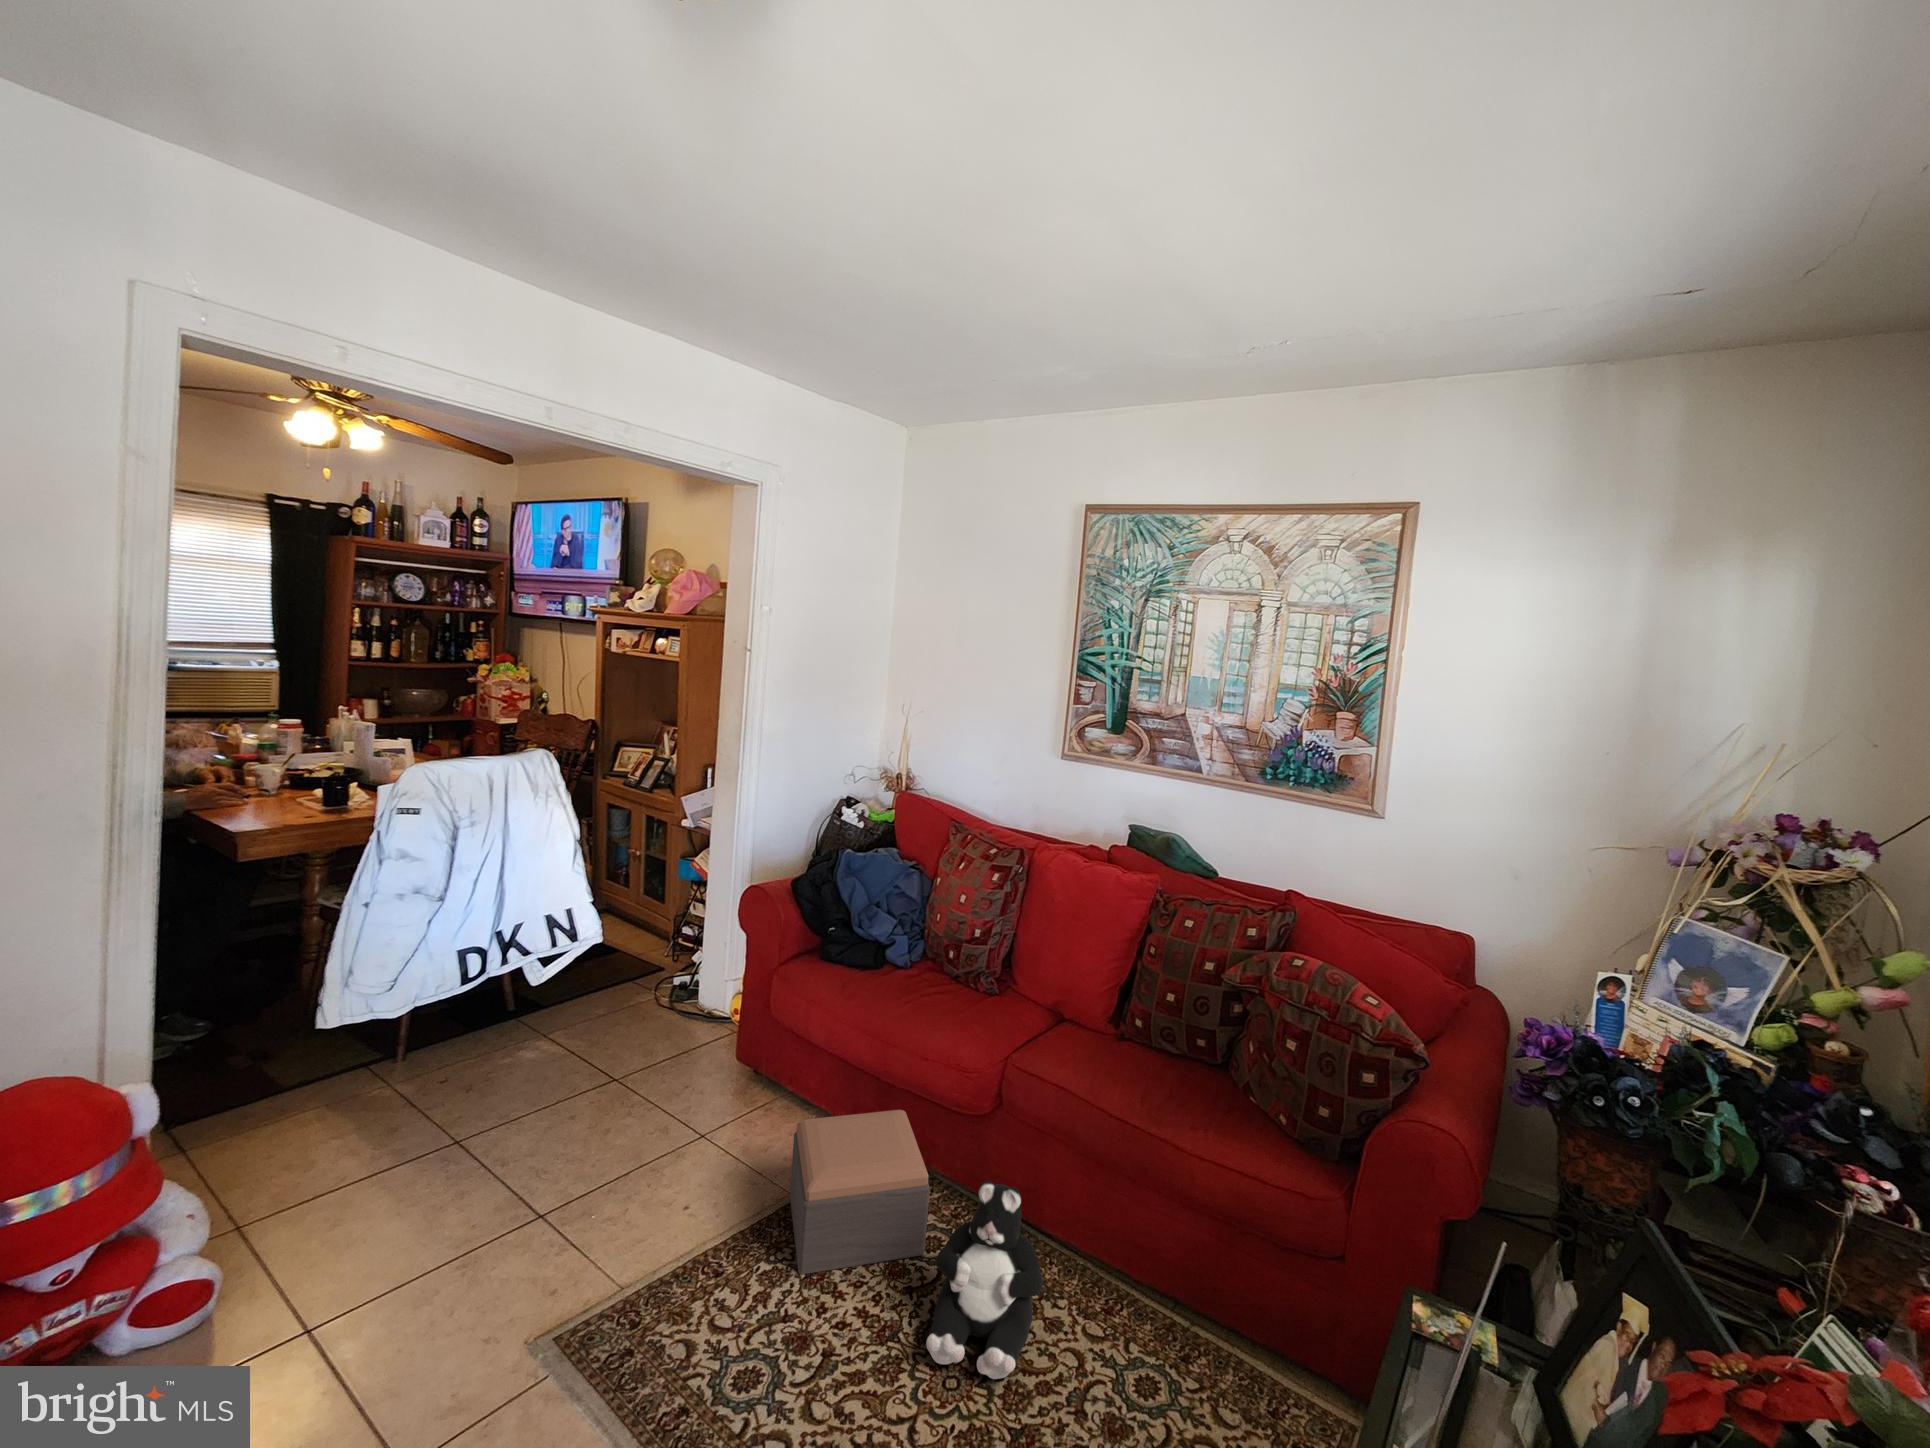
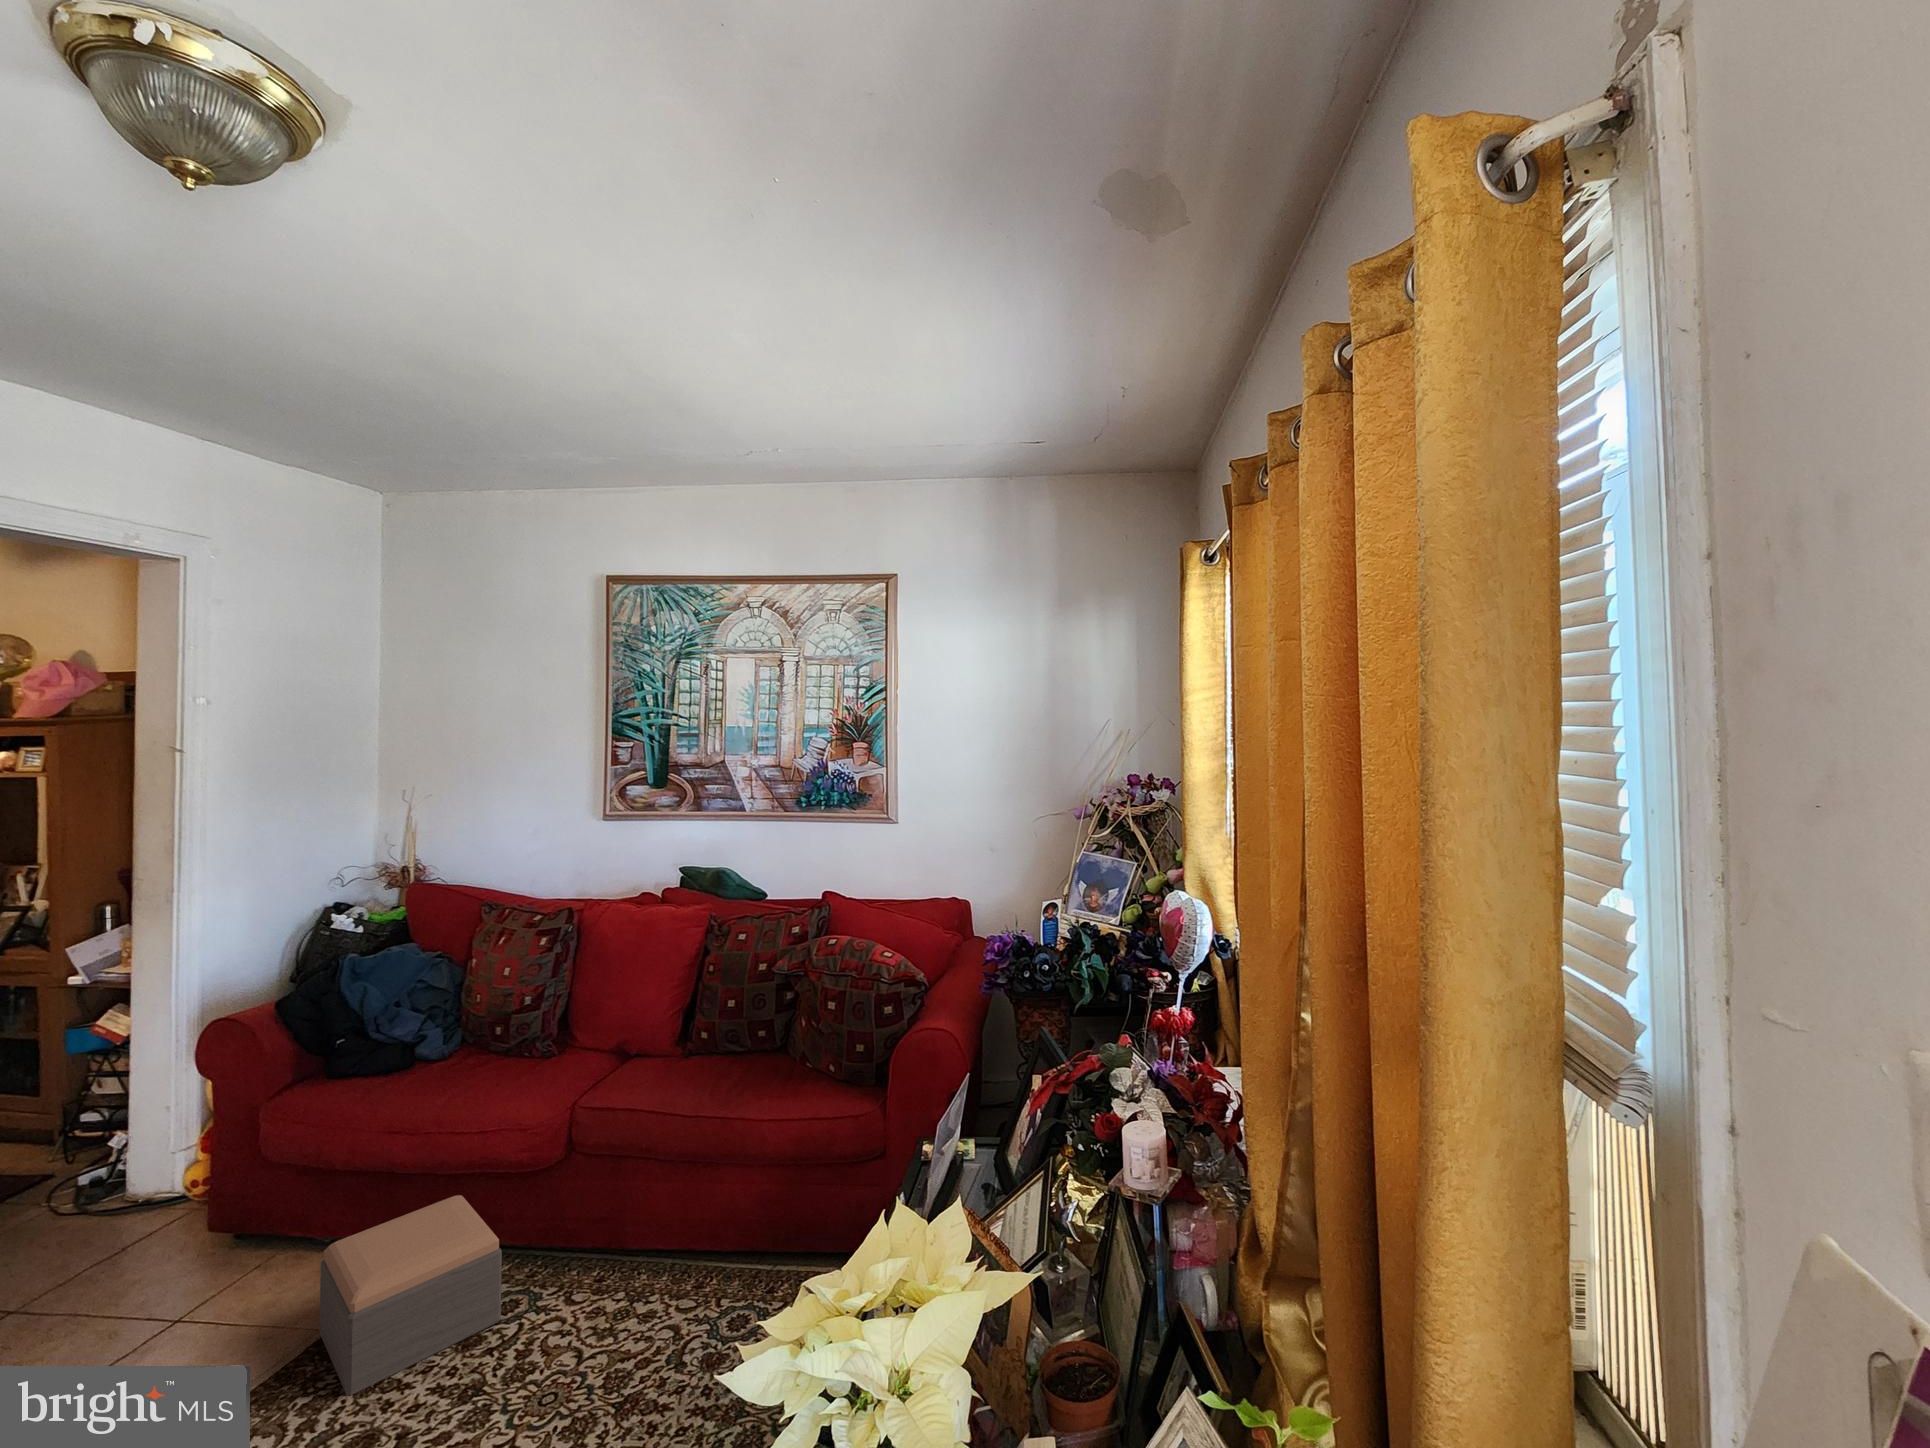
plush toy: present [926,1181,1043,1379] -> none [515,1208,633,1397]

